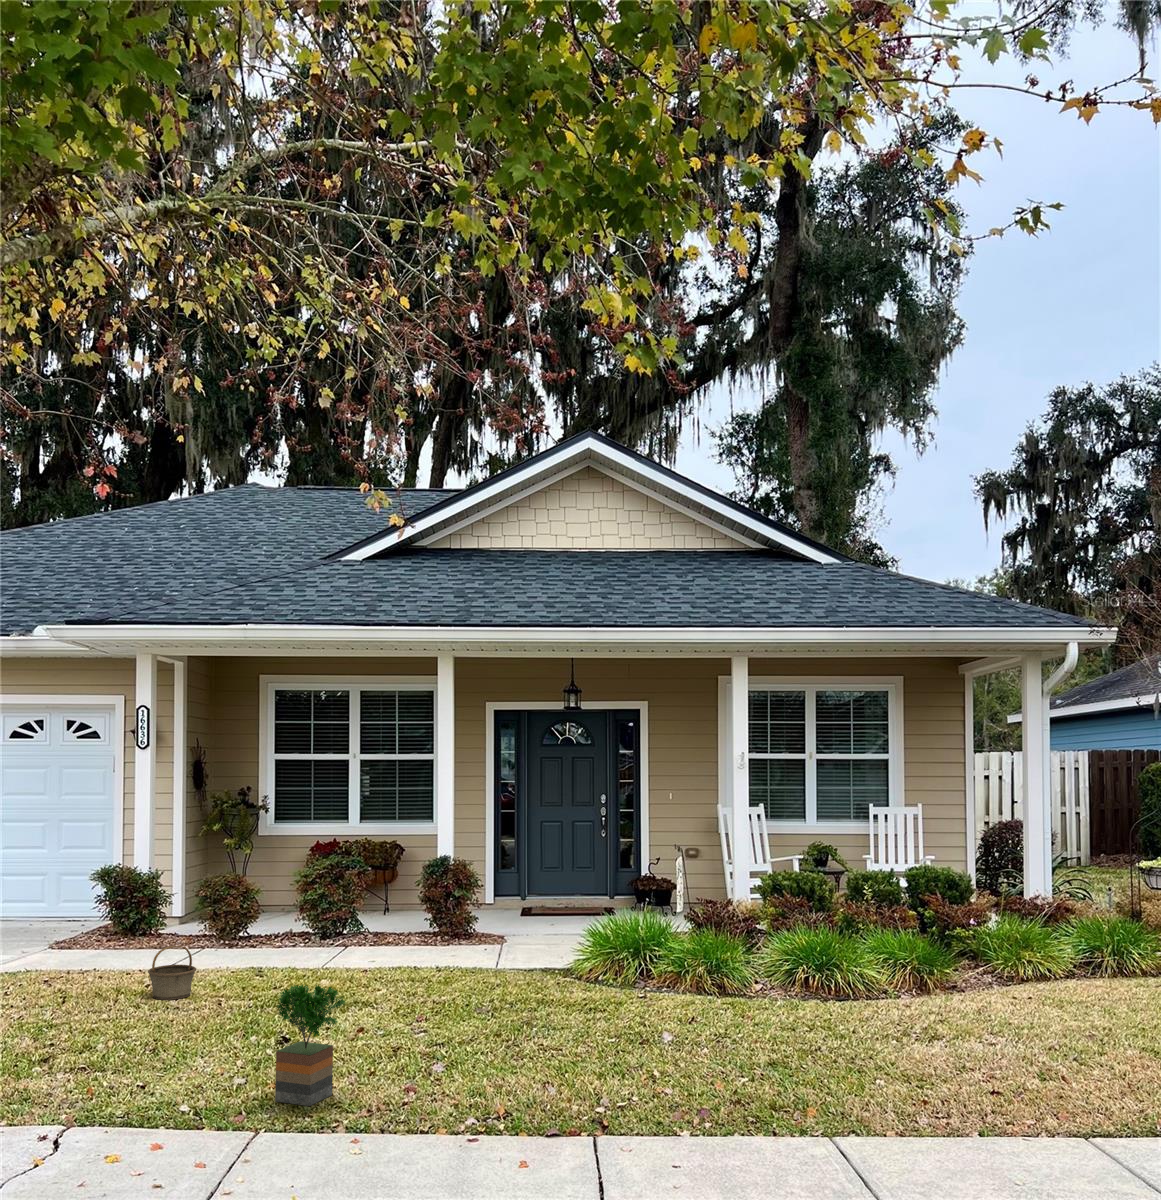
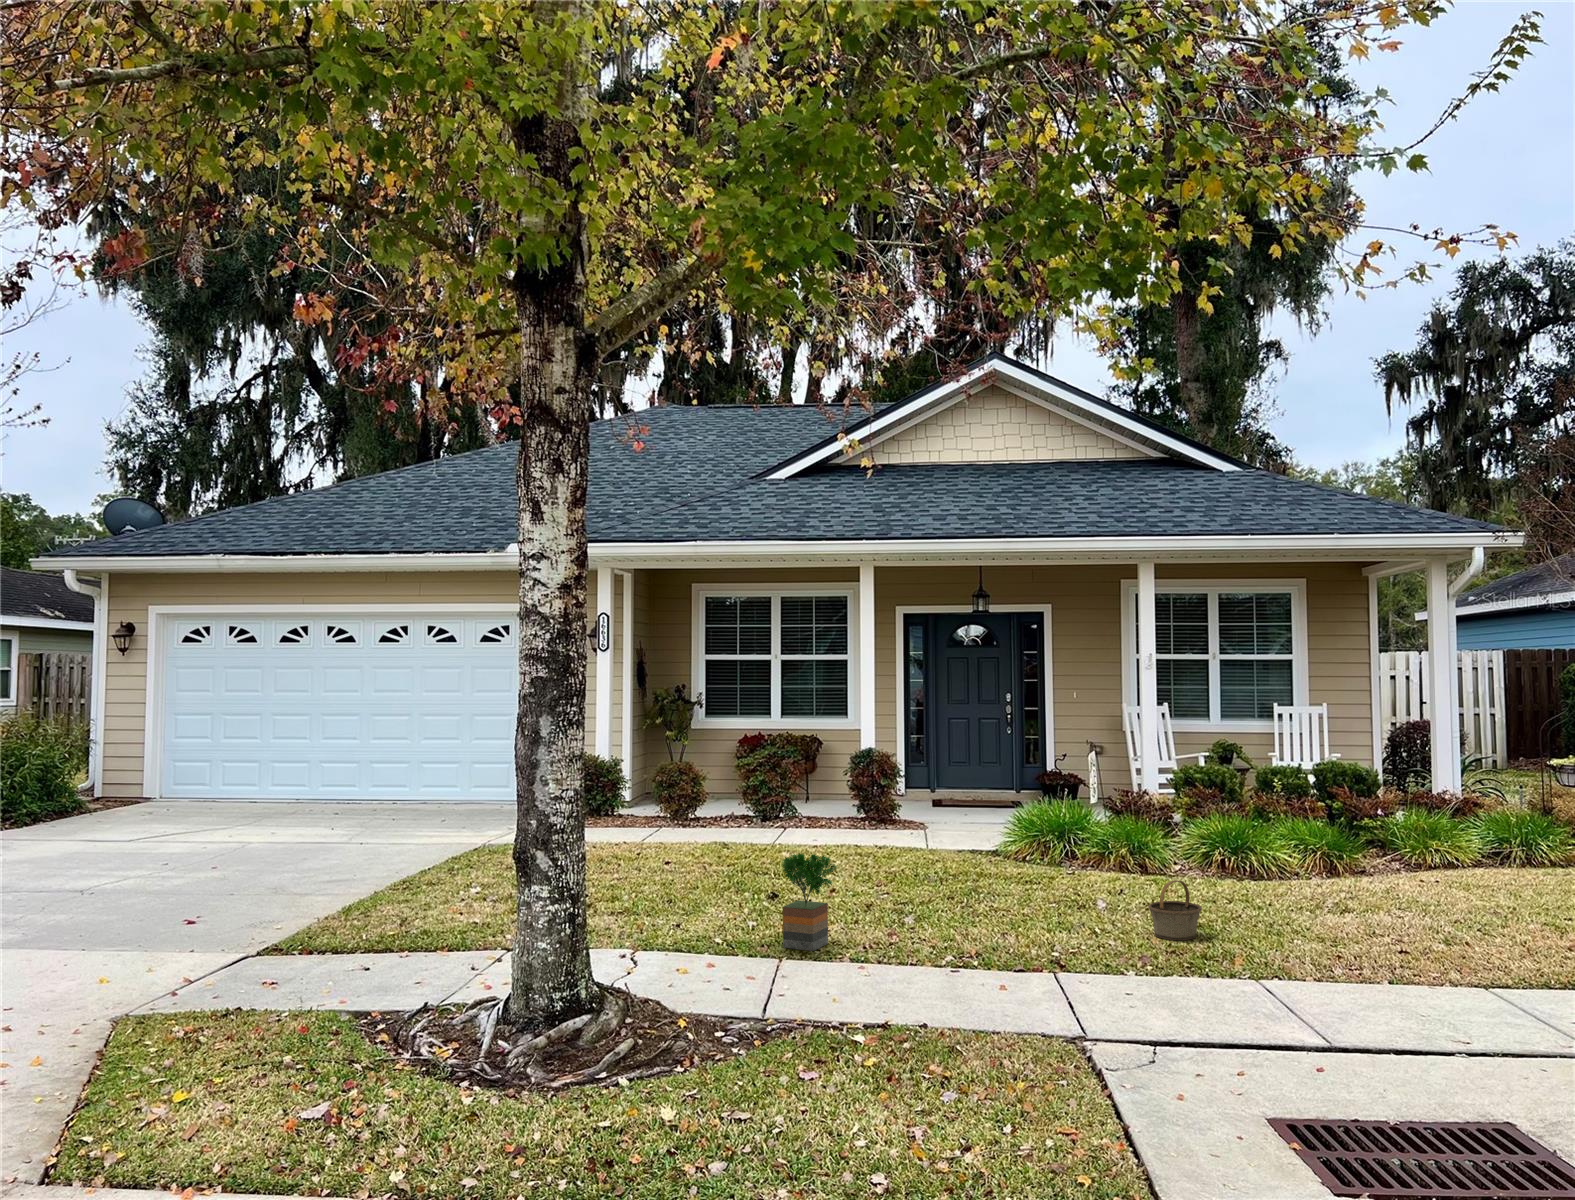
basket: present [148,946,196,1000] -> present [1148,880,1202,940]

